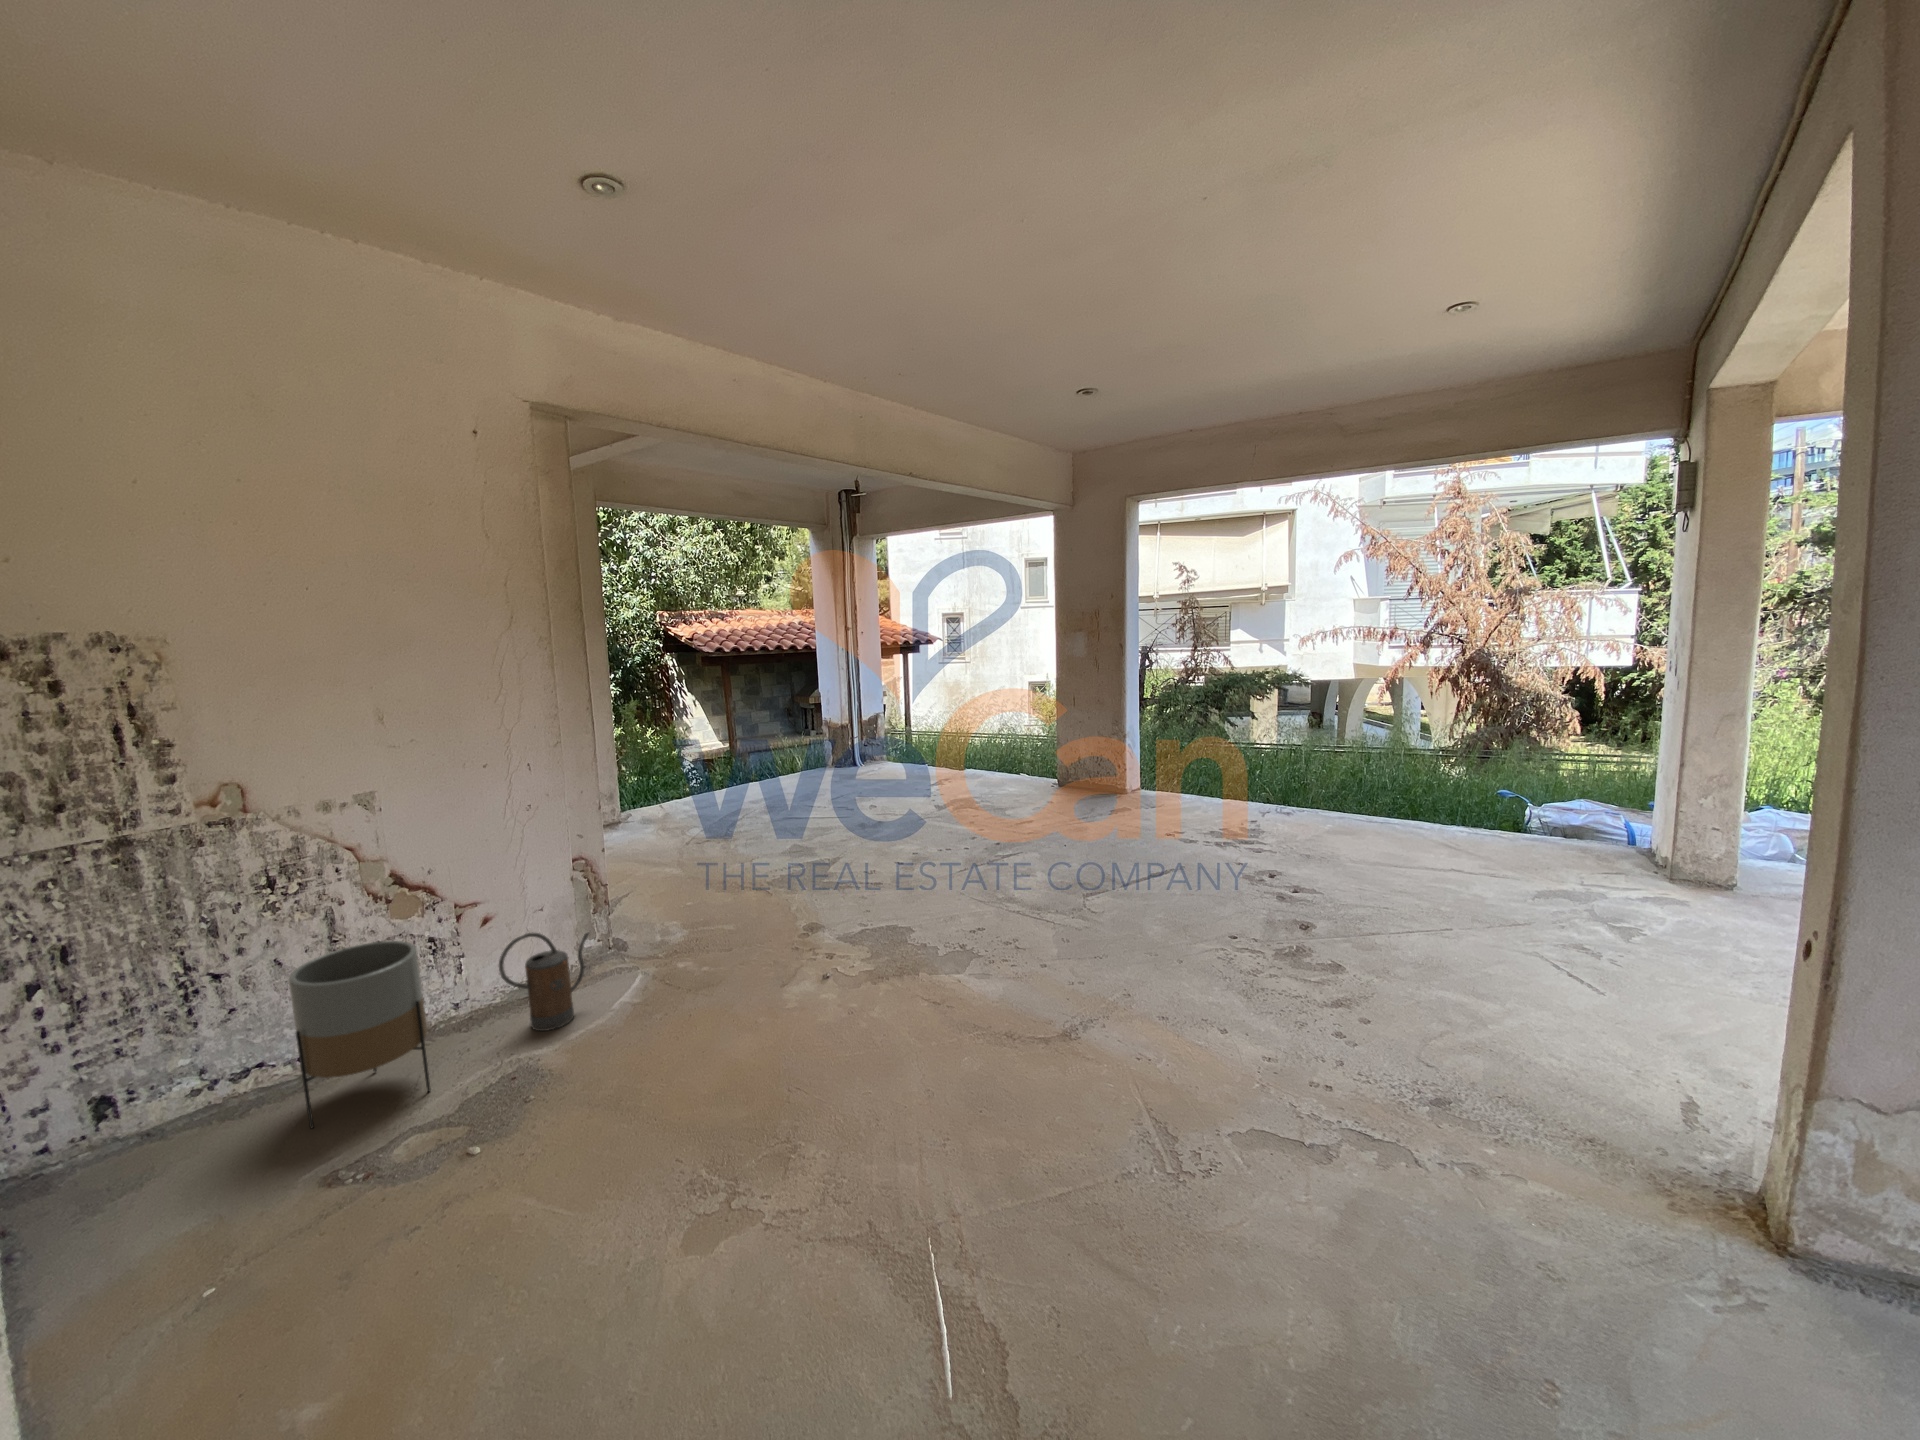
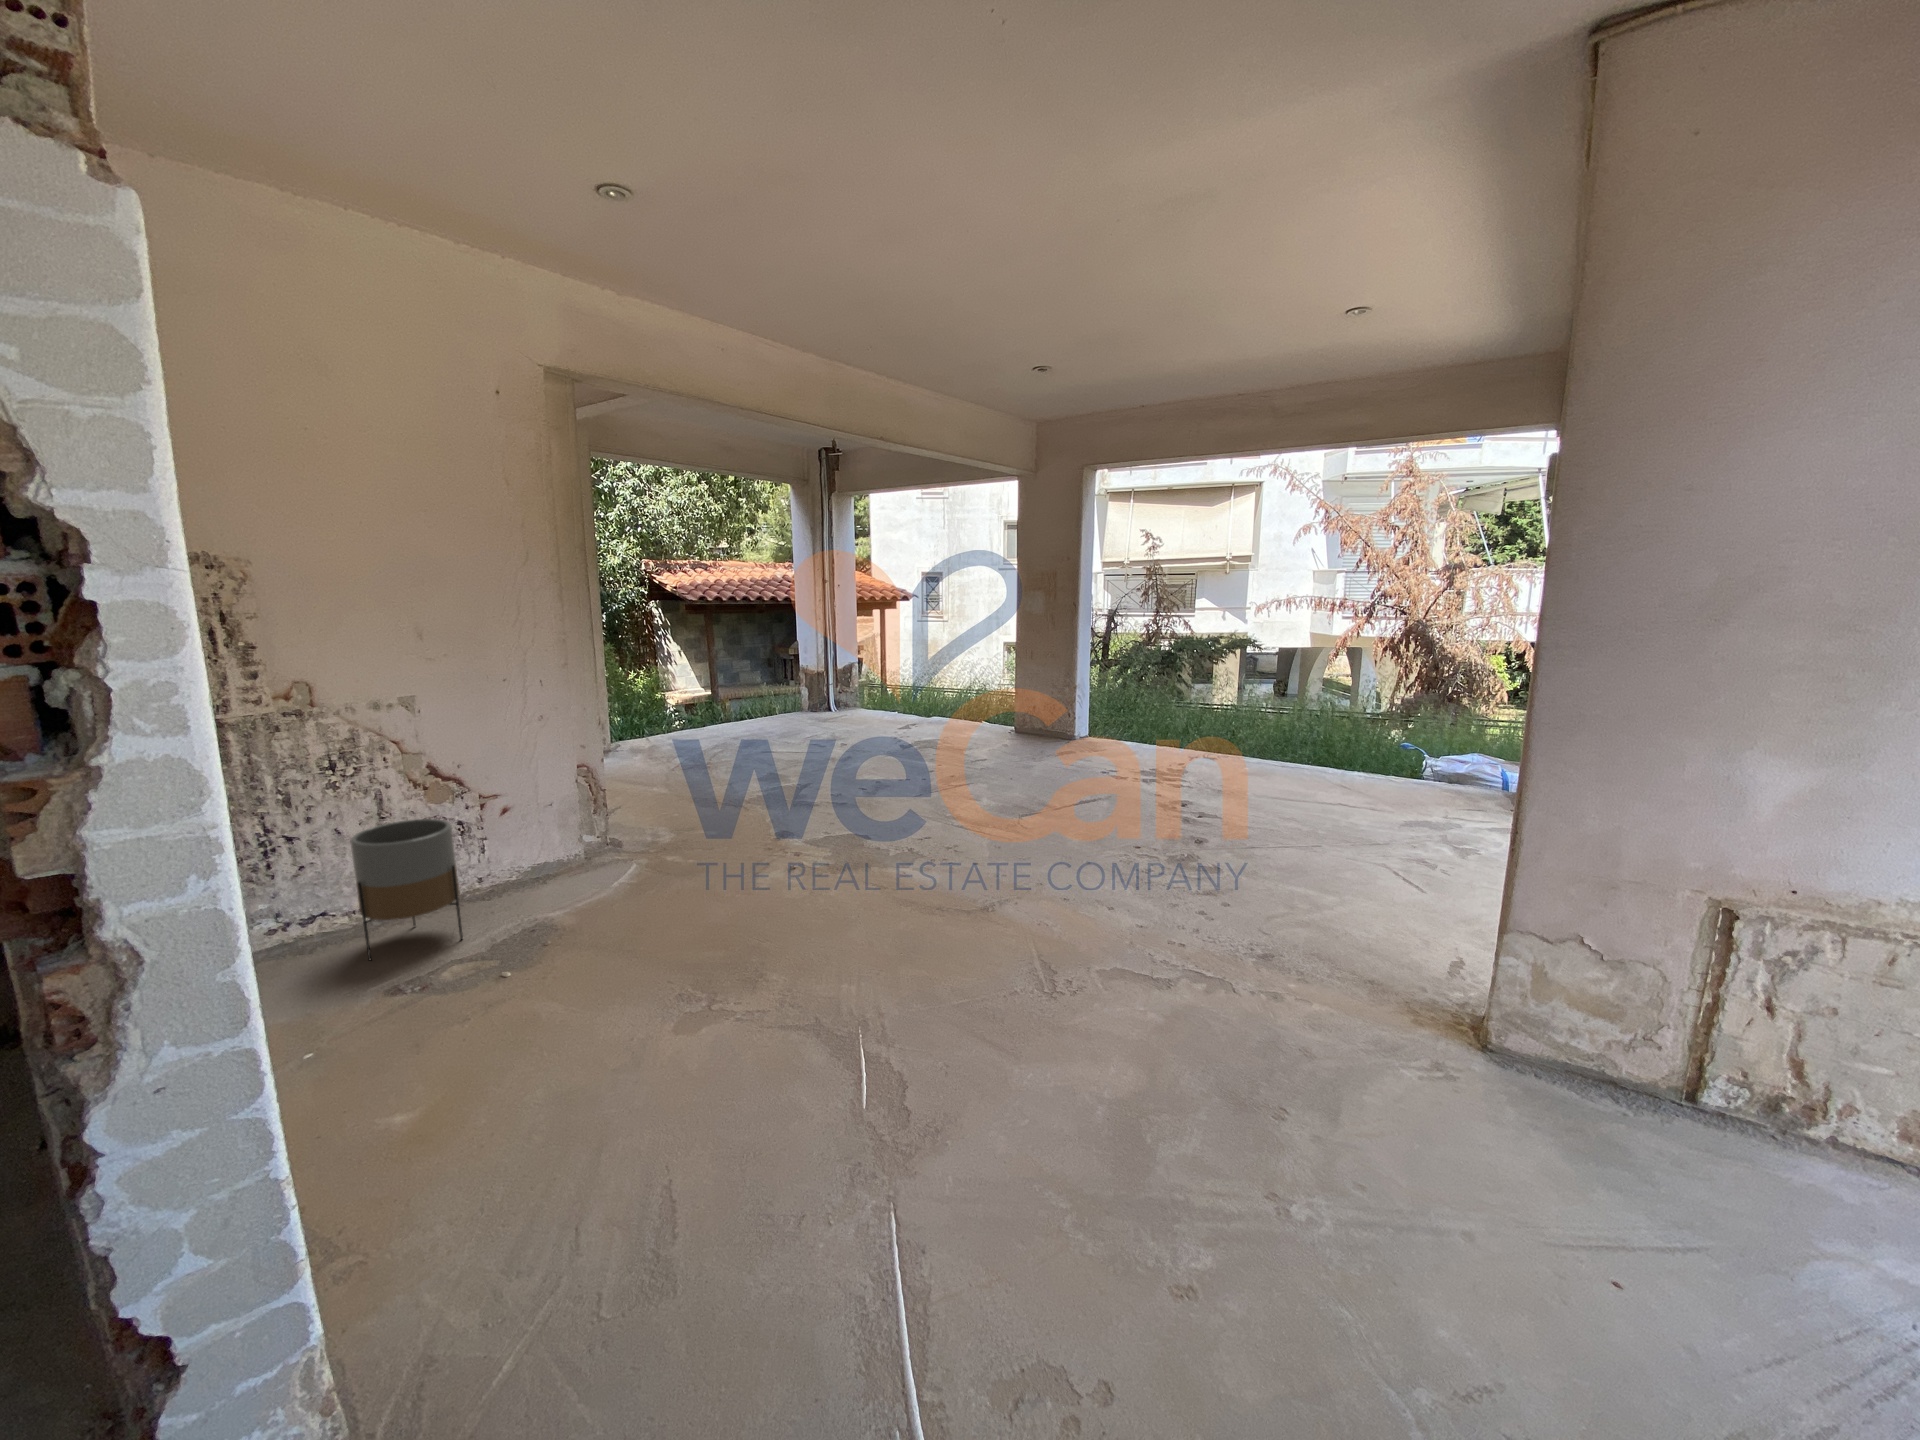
watering can: present [499,932,589,1031] -> none [515,821,590,903]

